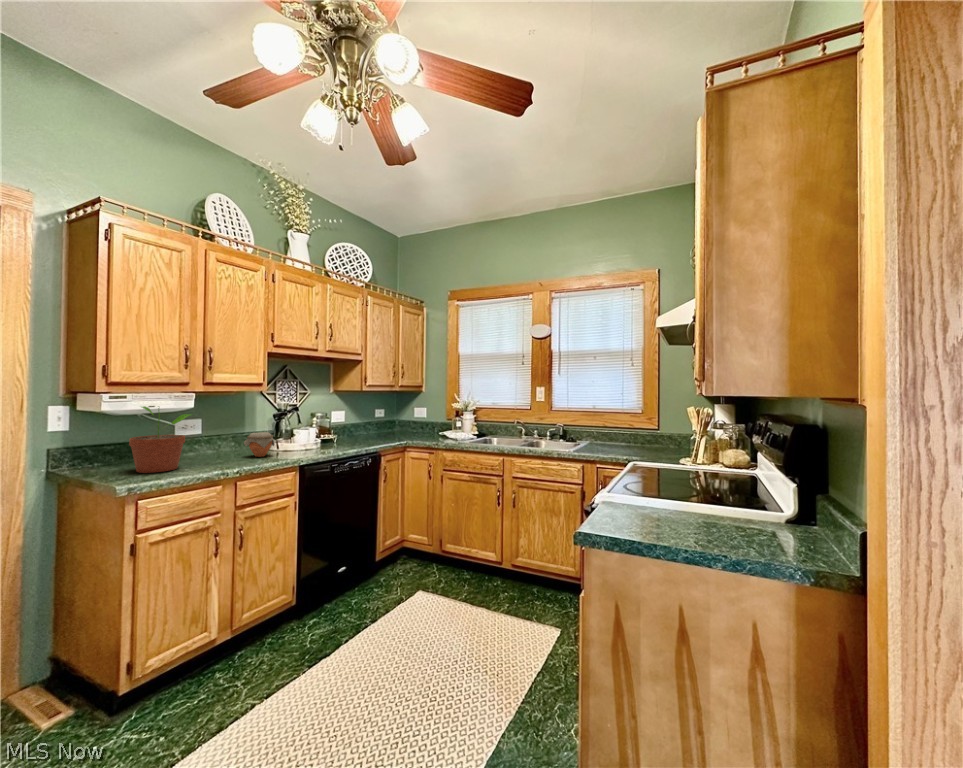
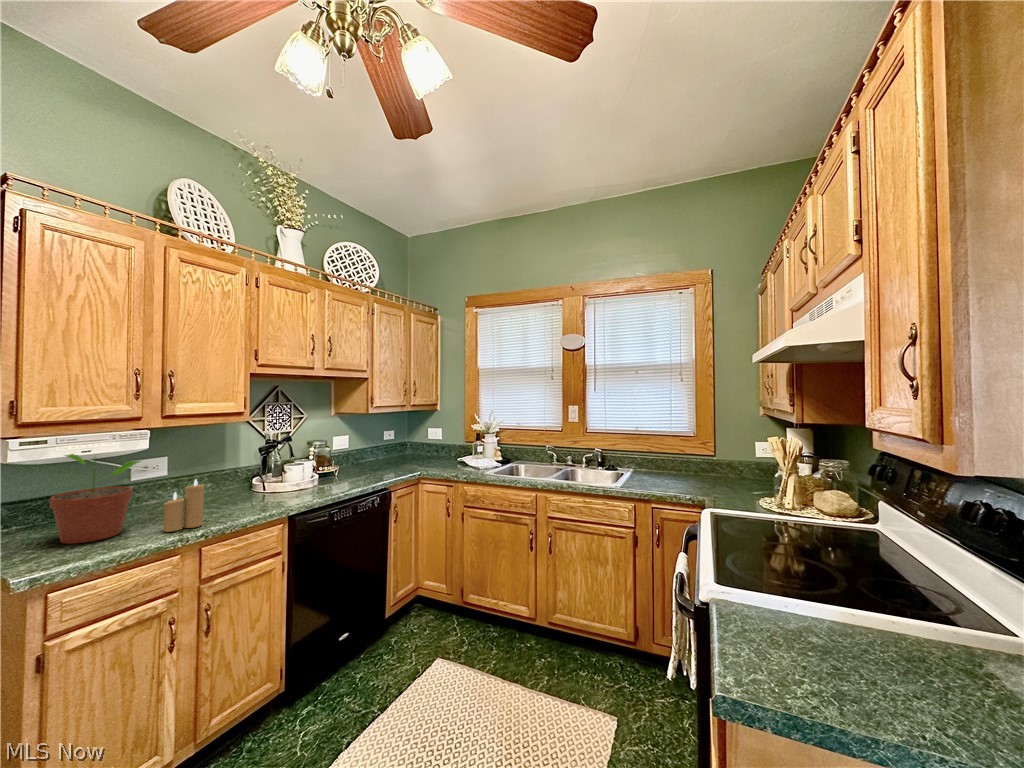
candle: none [208,430,237,469] -> present [163,479,204,532]
jar: present [244,432,275,457] -> none [217,474,258,506]

